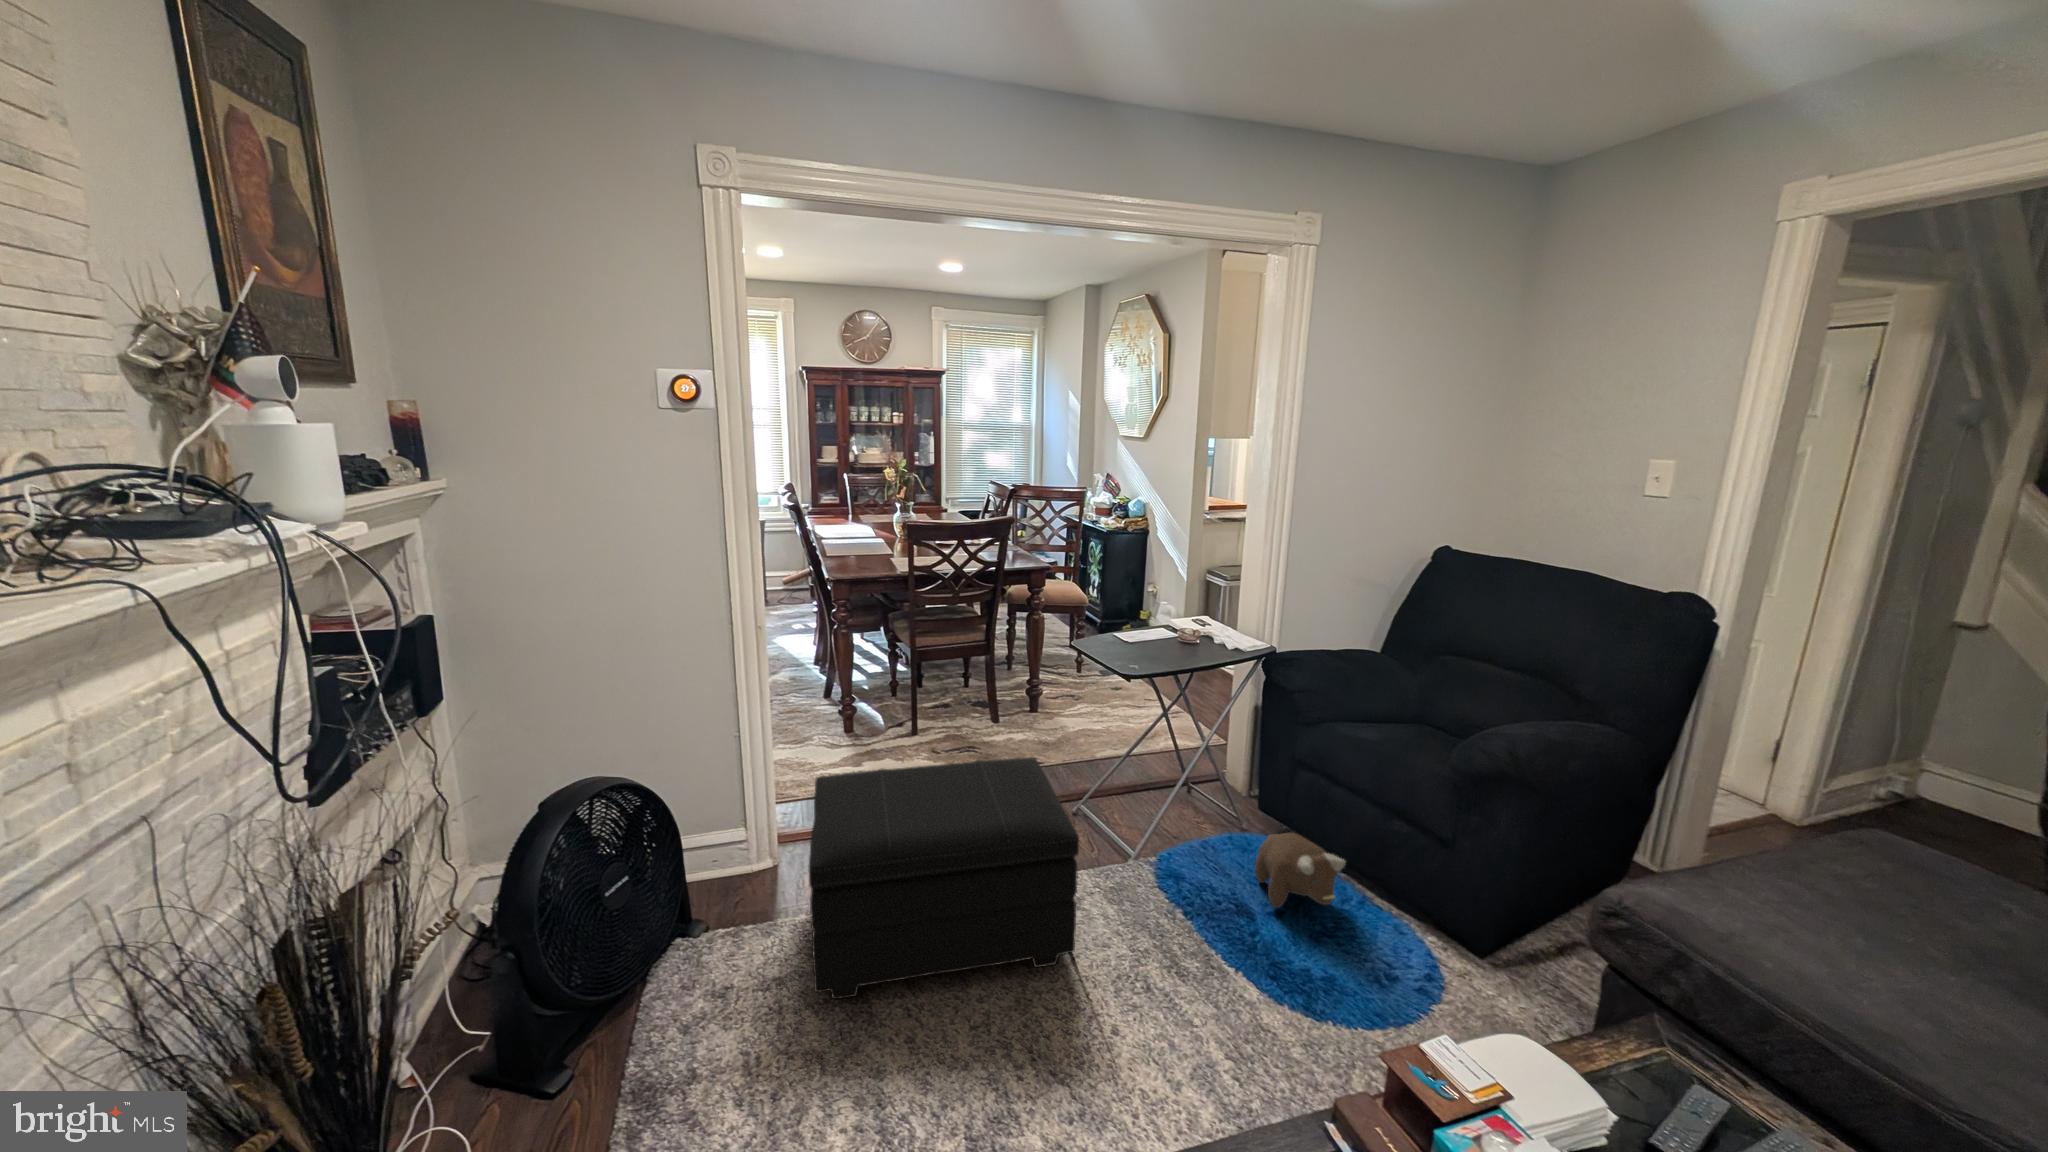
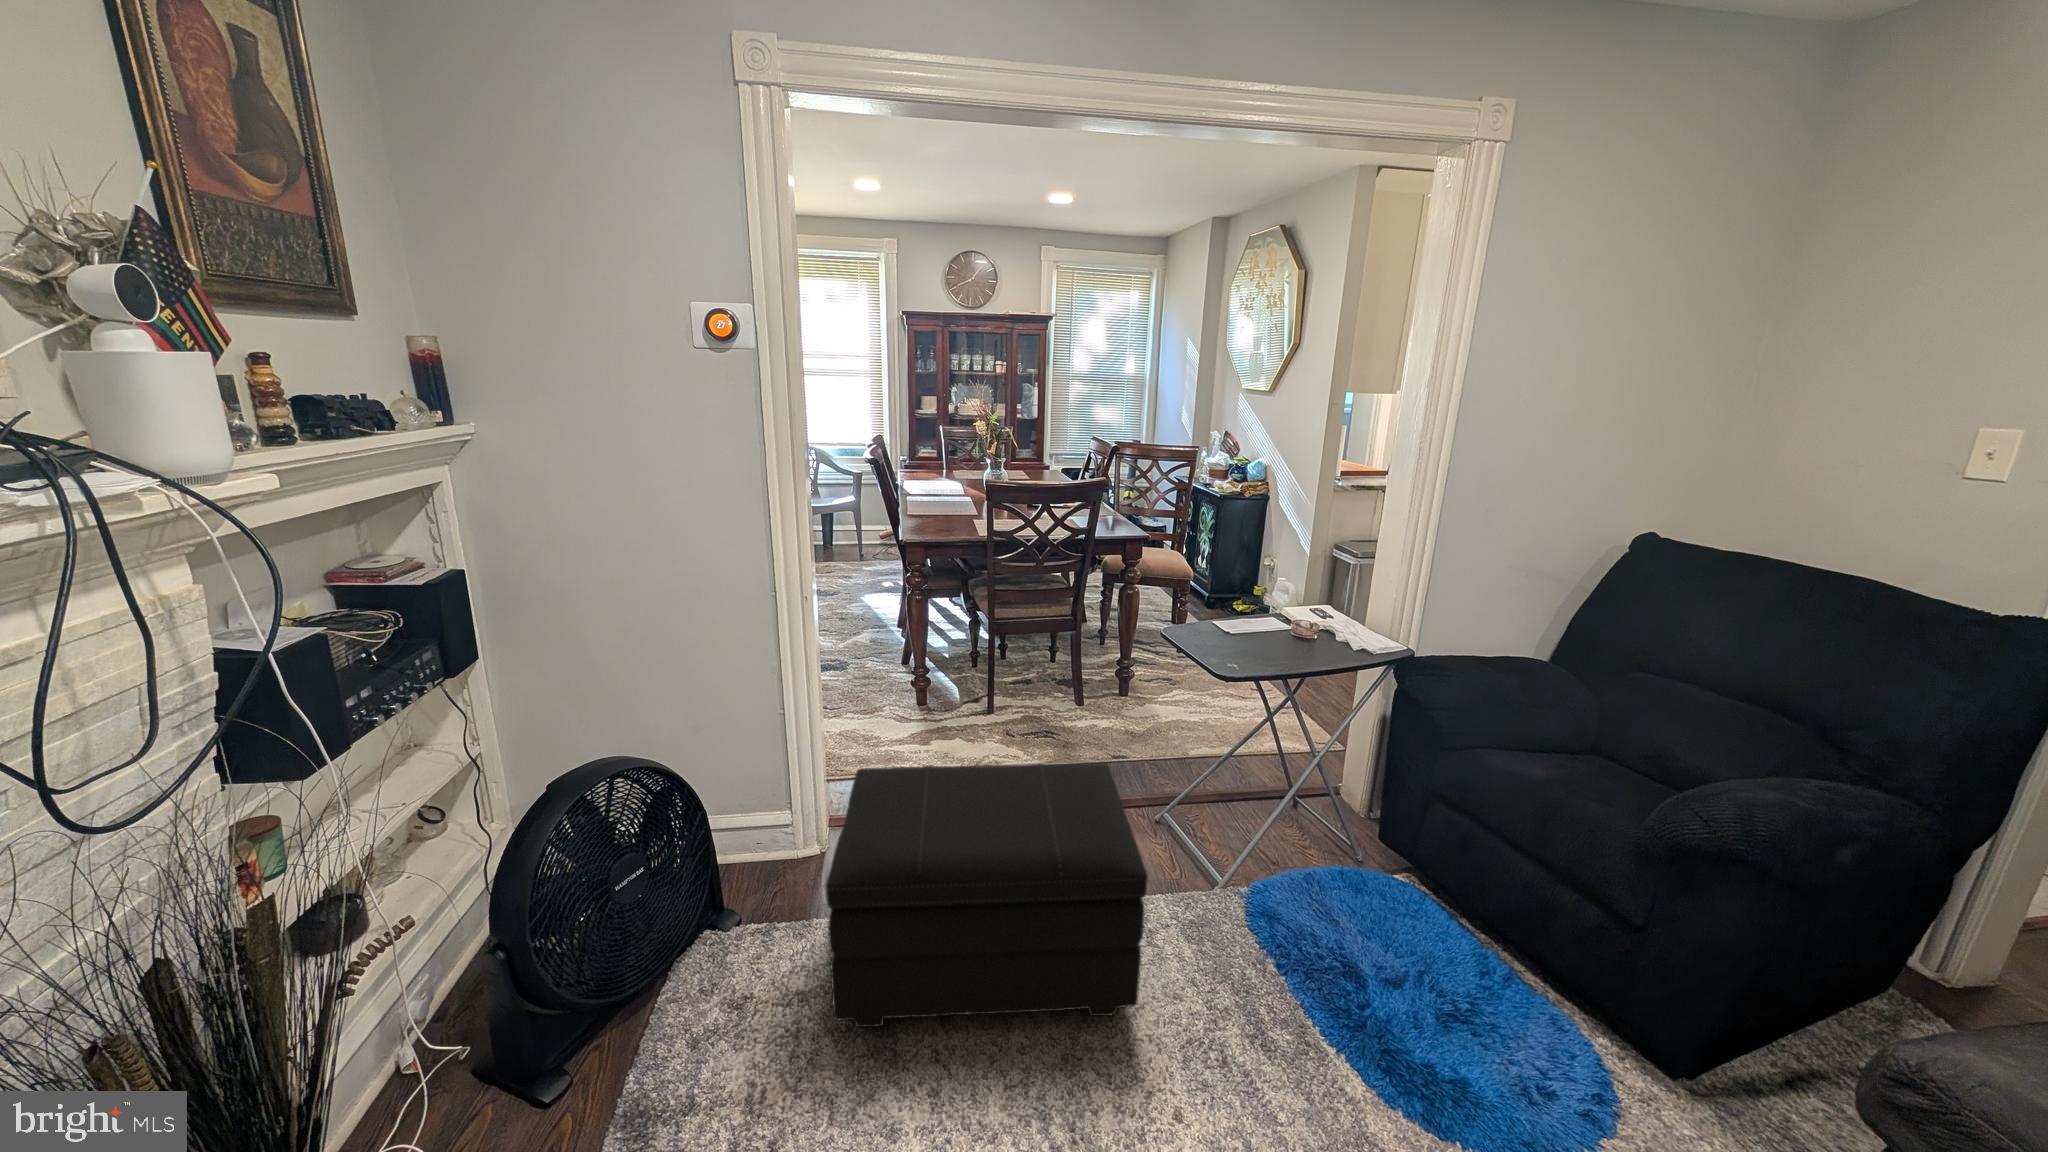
plush toy: present [1255,833,1346,908] -> none [1371,881,1494,986]

